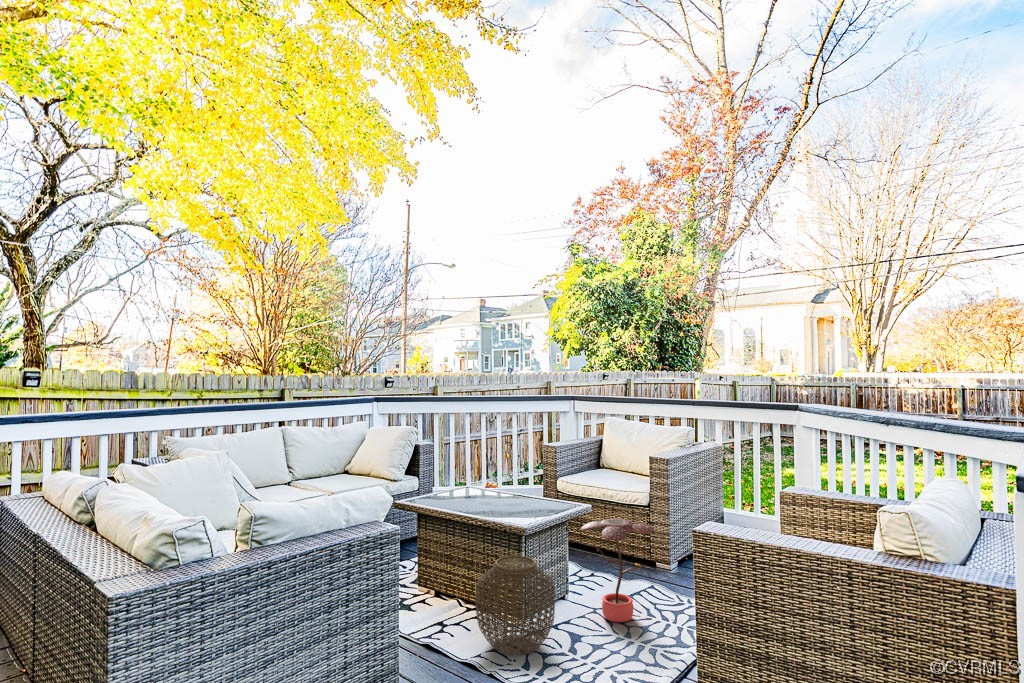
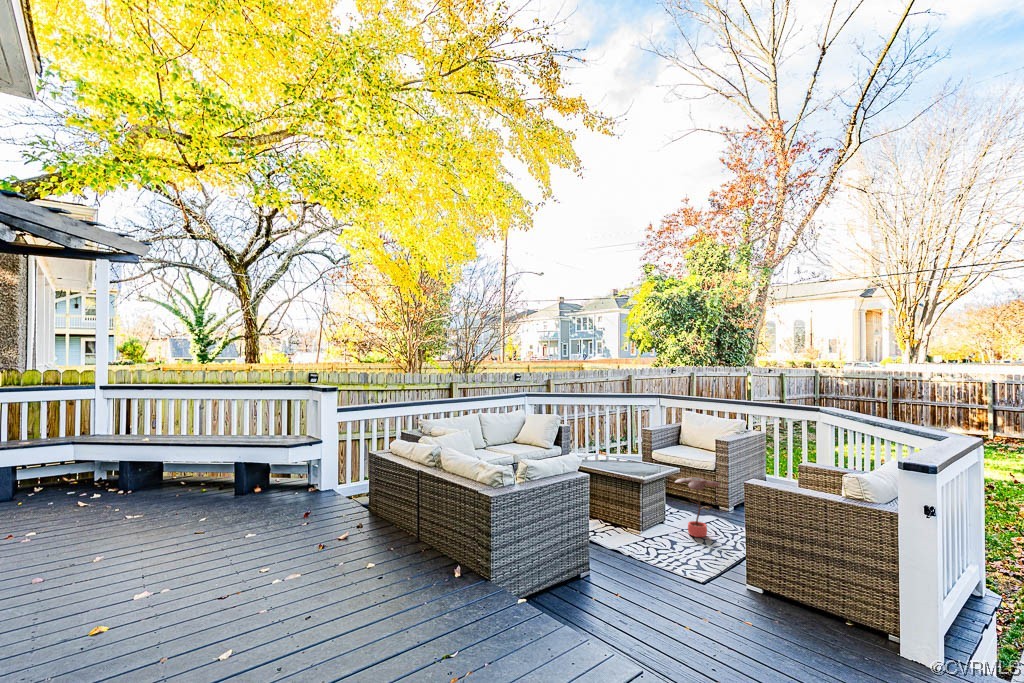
woven basket: present [476,556,555,656] -> none [617,495,662,549]

